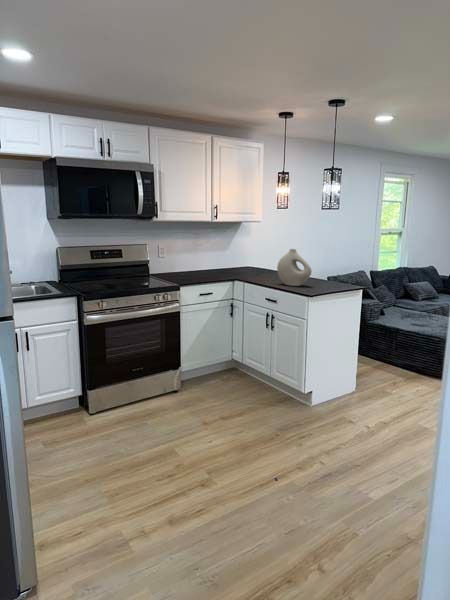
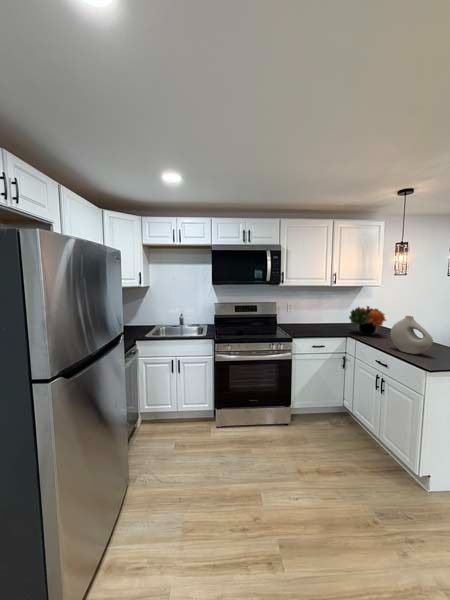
flower arrangement: none [234,242,271,276] -> present [349,306,386,335]

